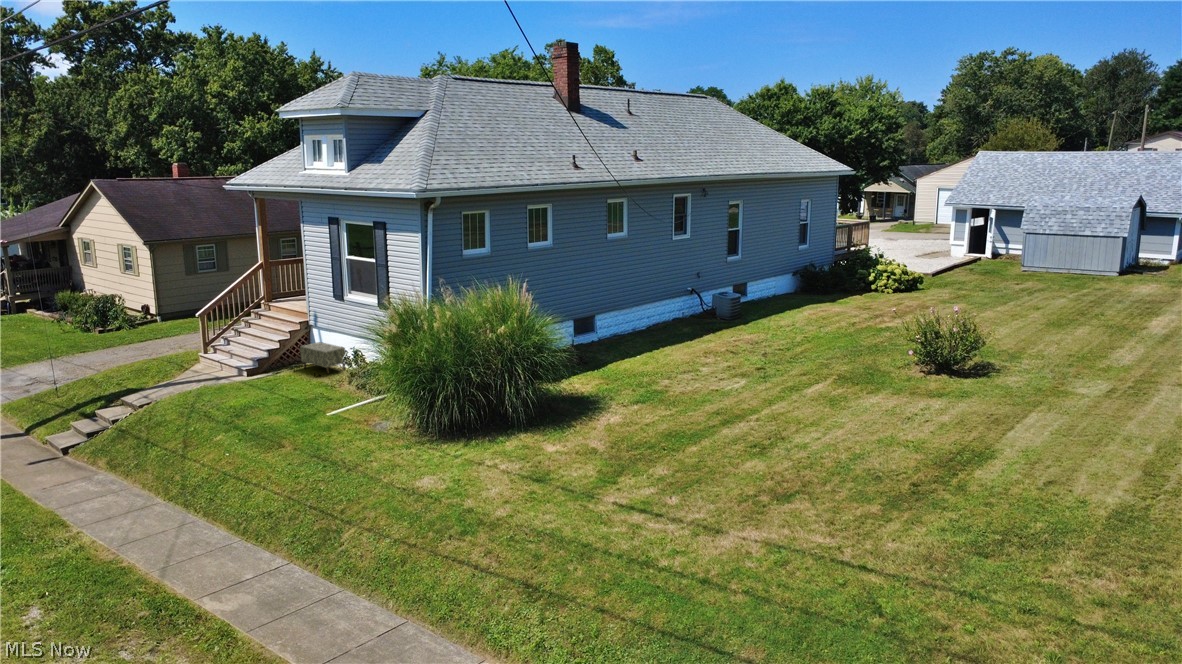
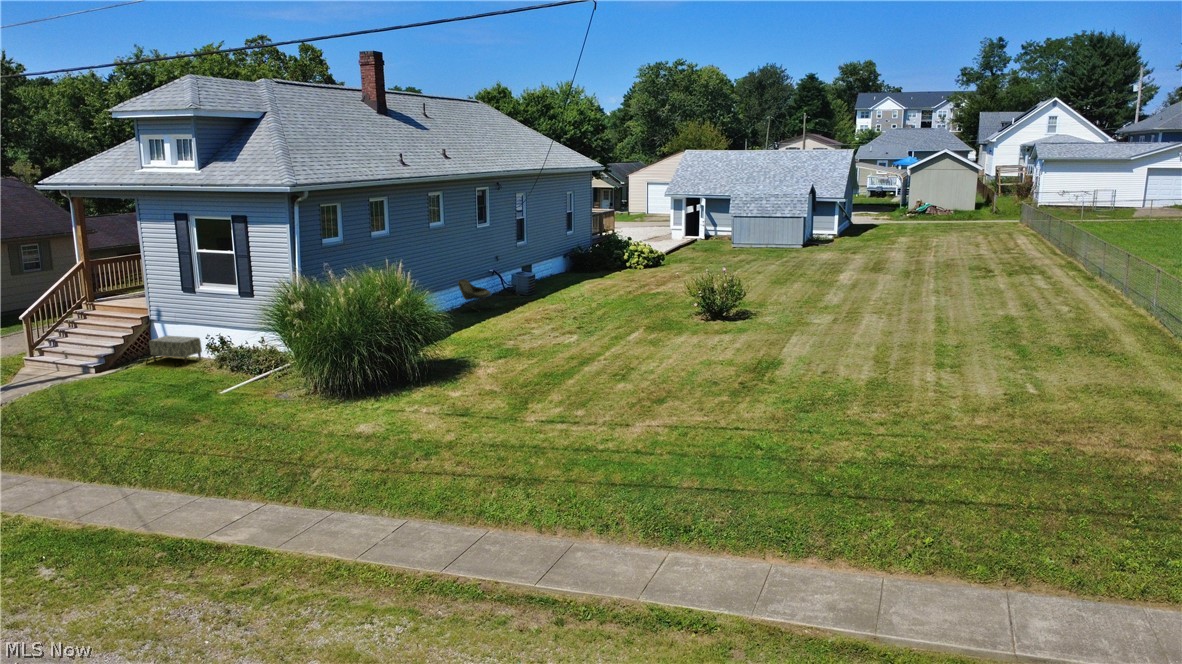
lounge chair: none [639,298,677,339] -> present [458,279,491,309]

